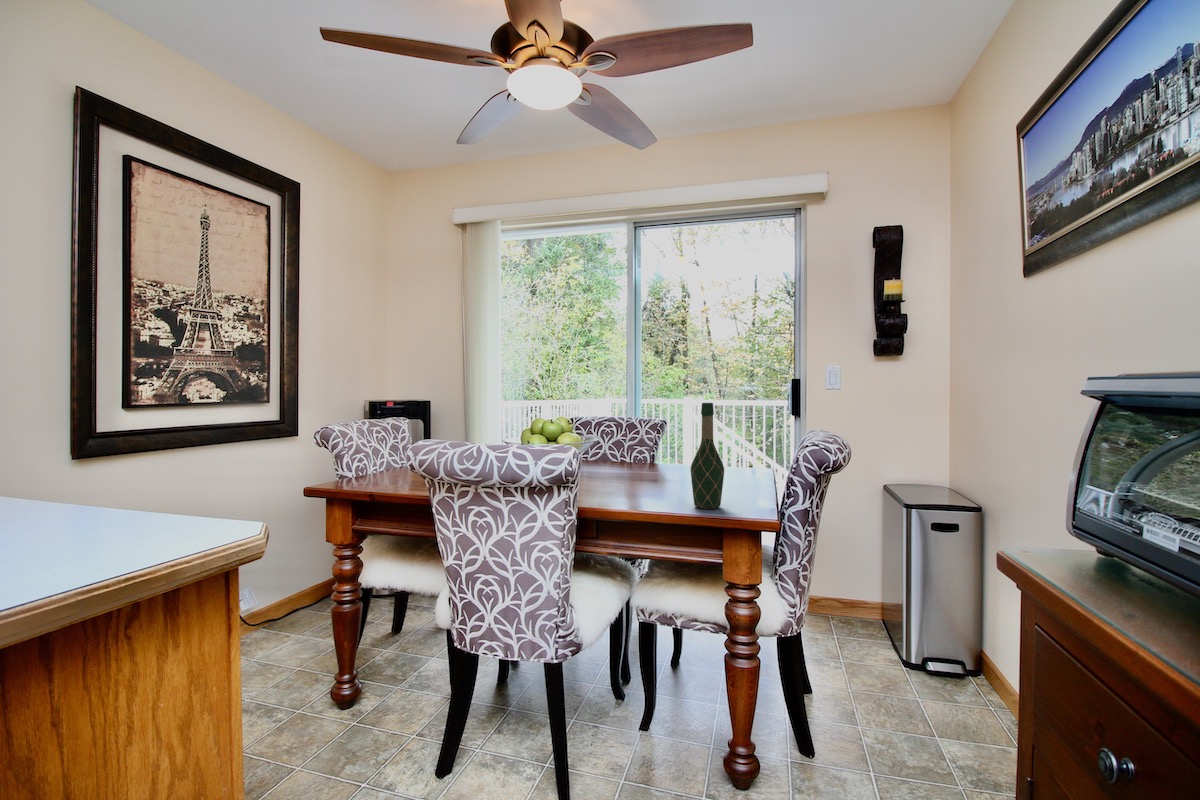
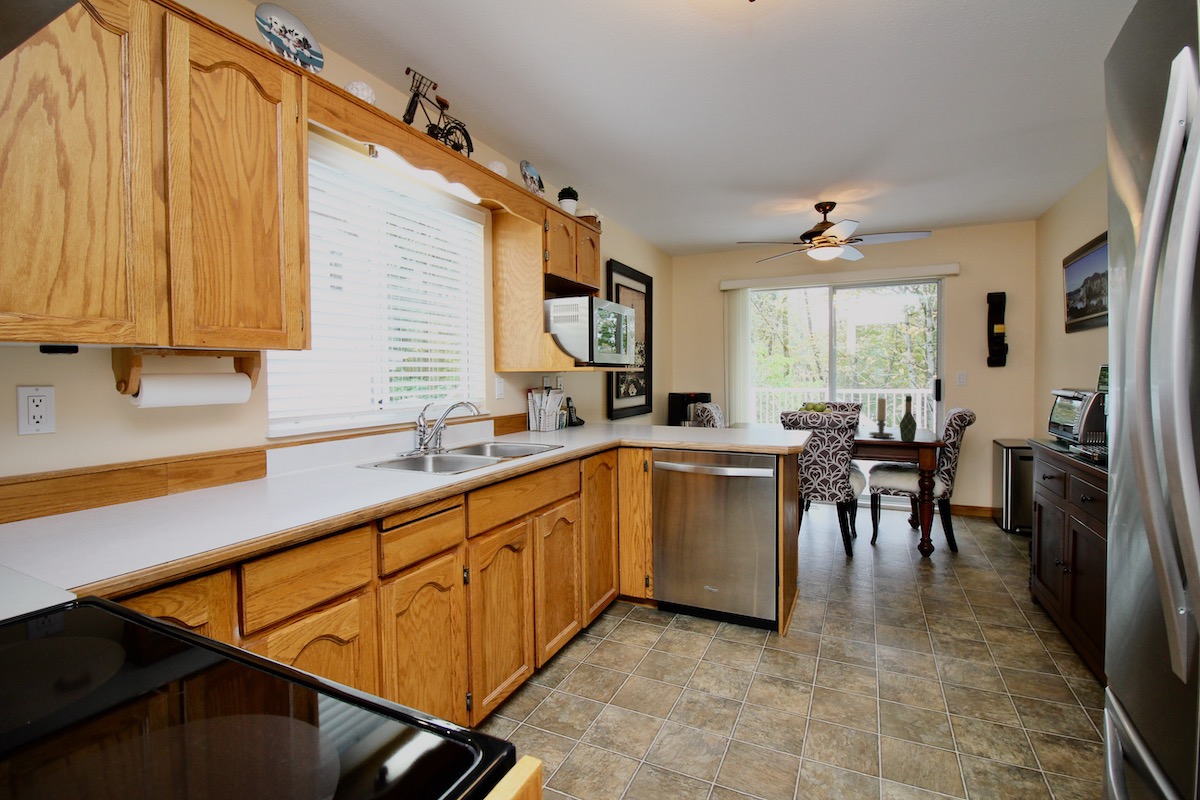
candle holder: none [642,407,689,497] -> present [869,398,893,438]

